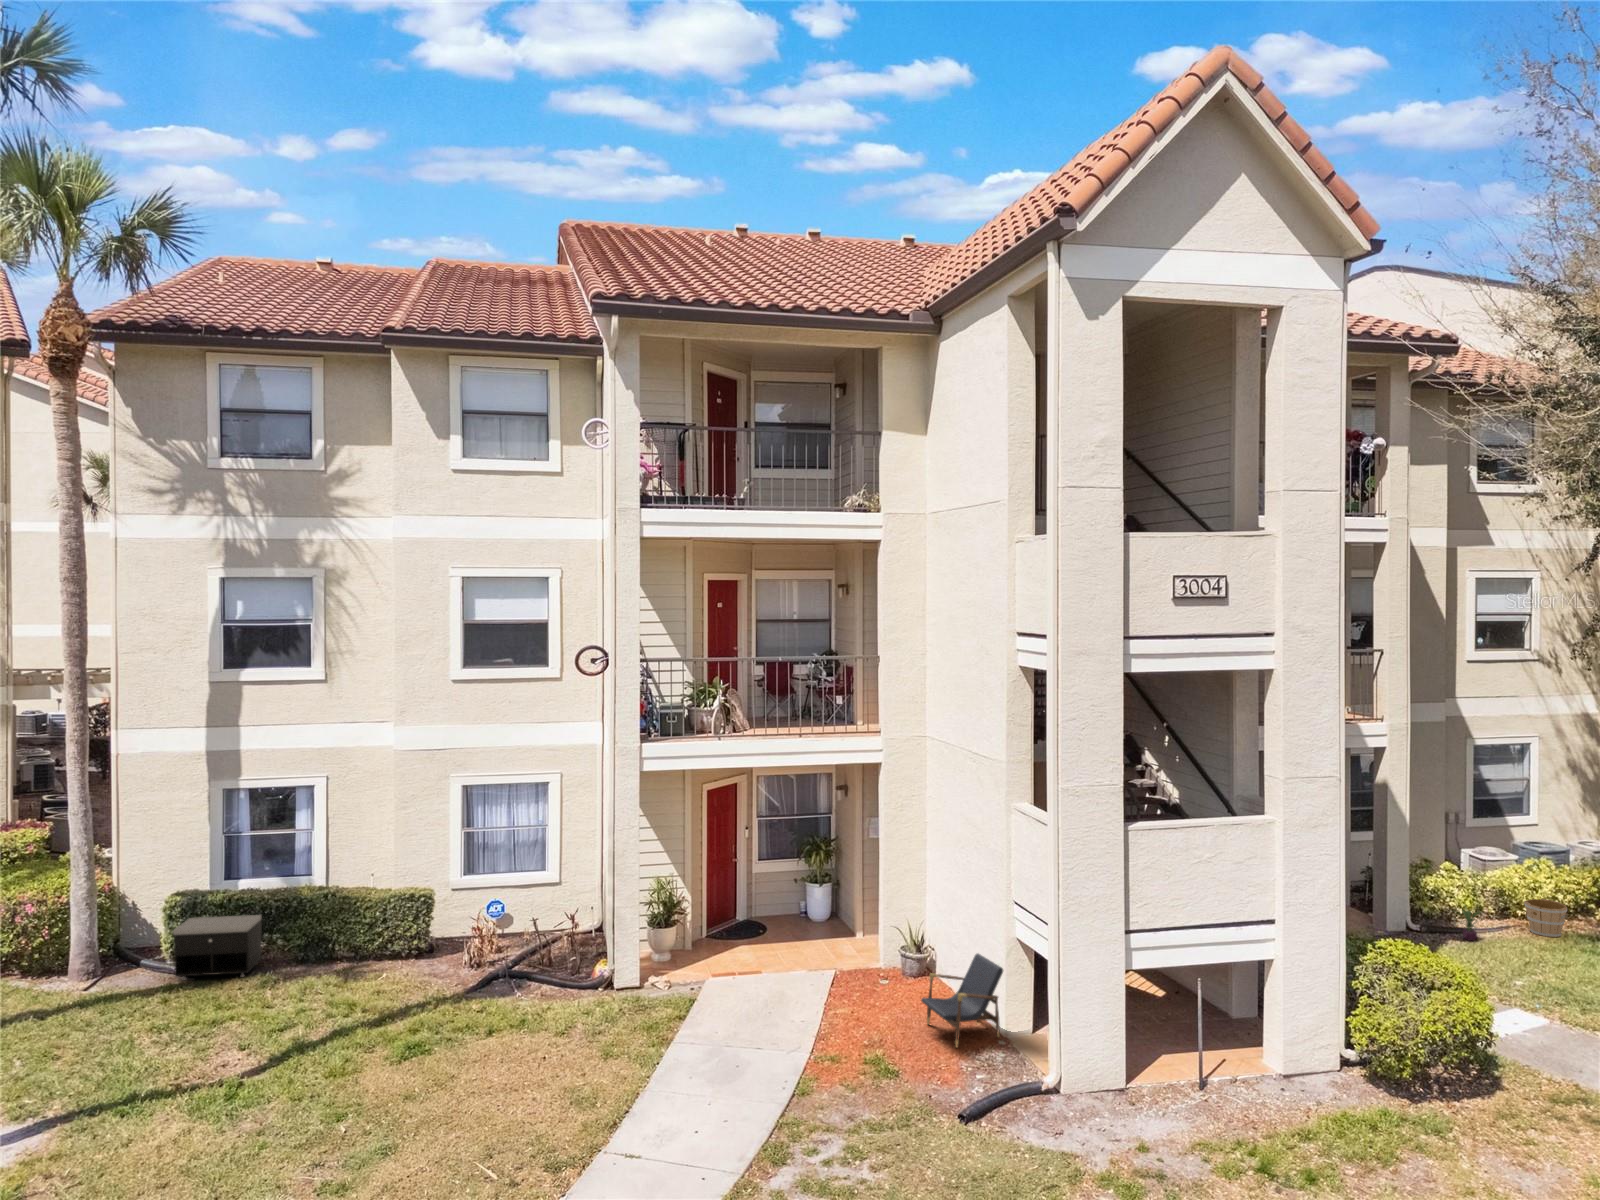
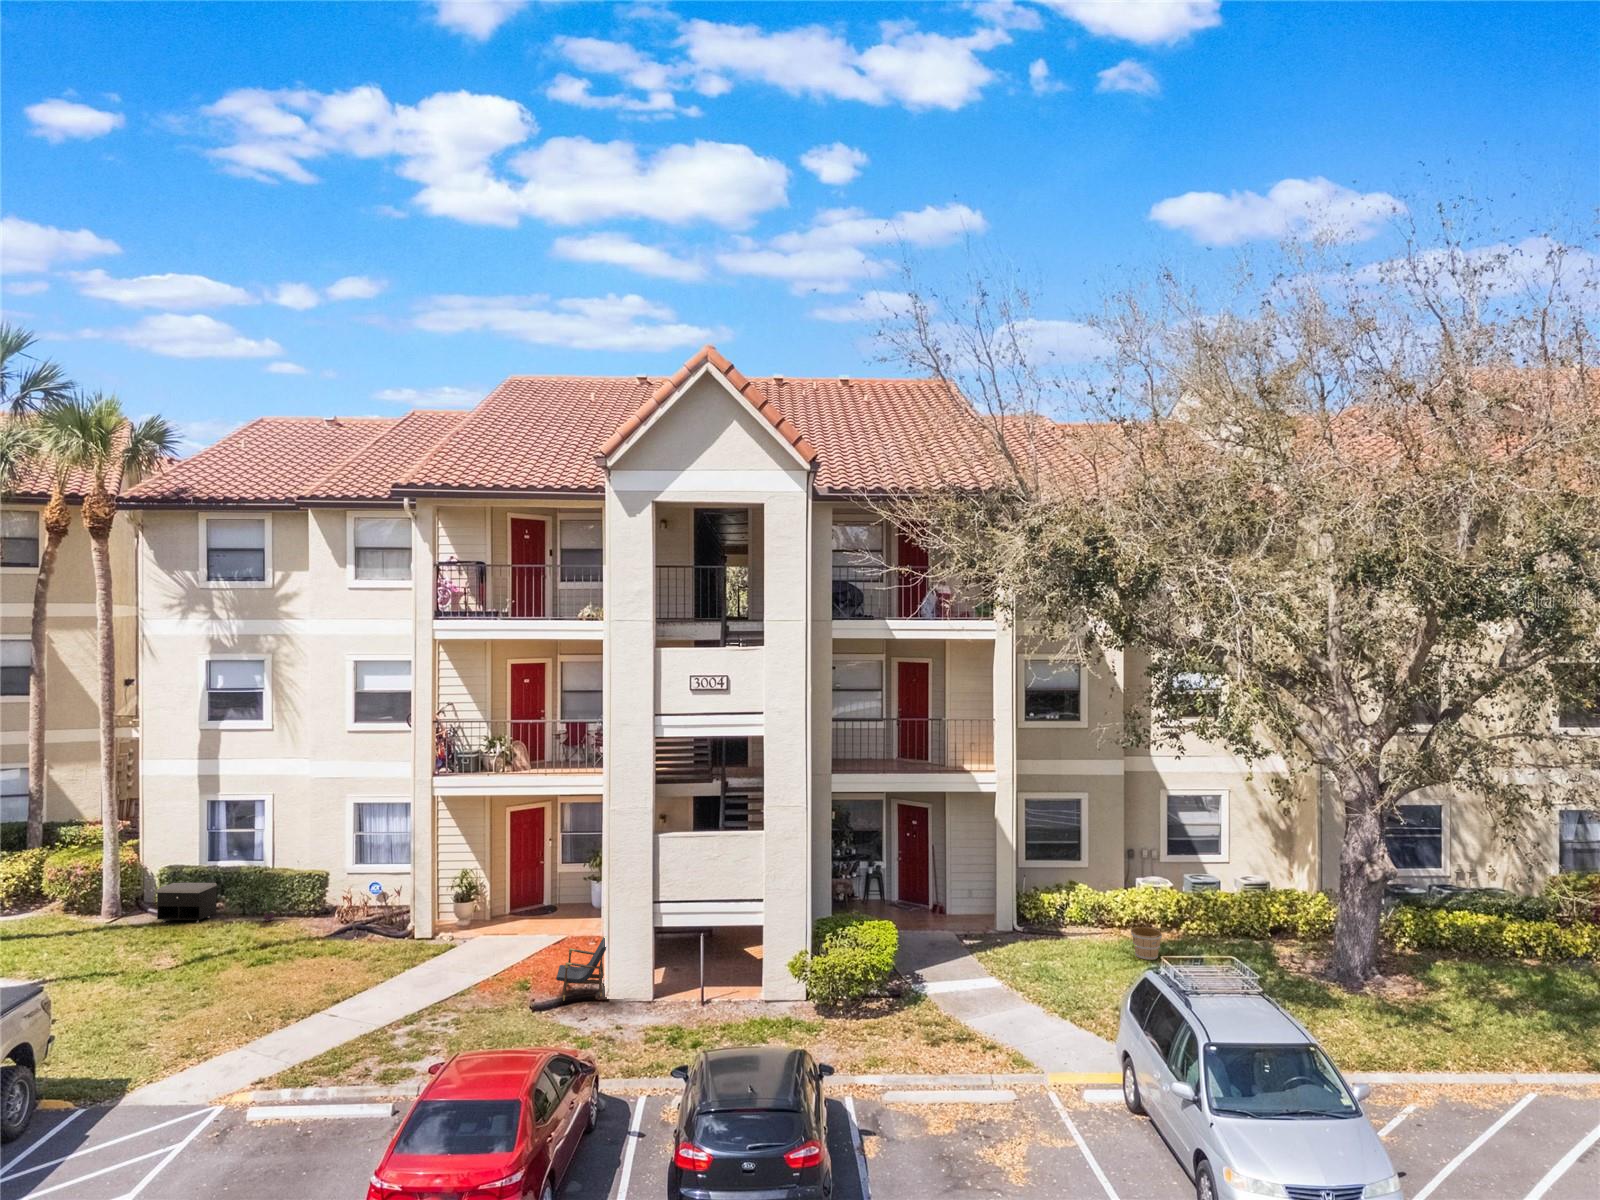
decorative plant: present [1457,905,1478,941] -> present [264,898,274,921]

